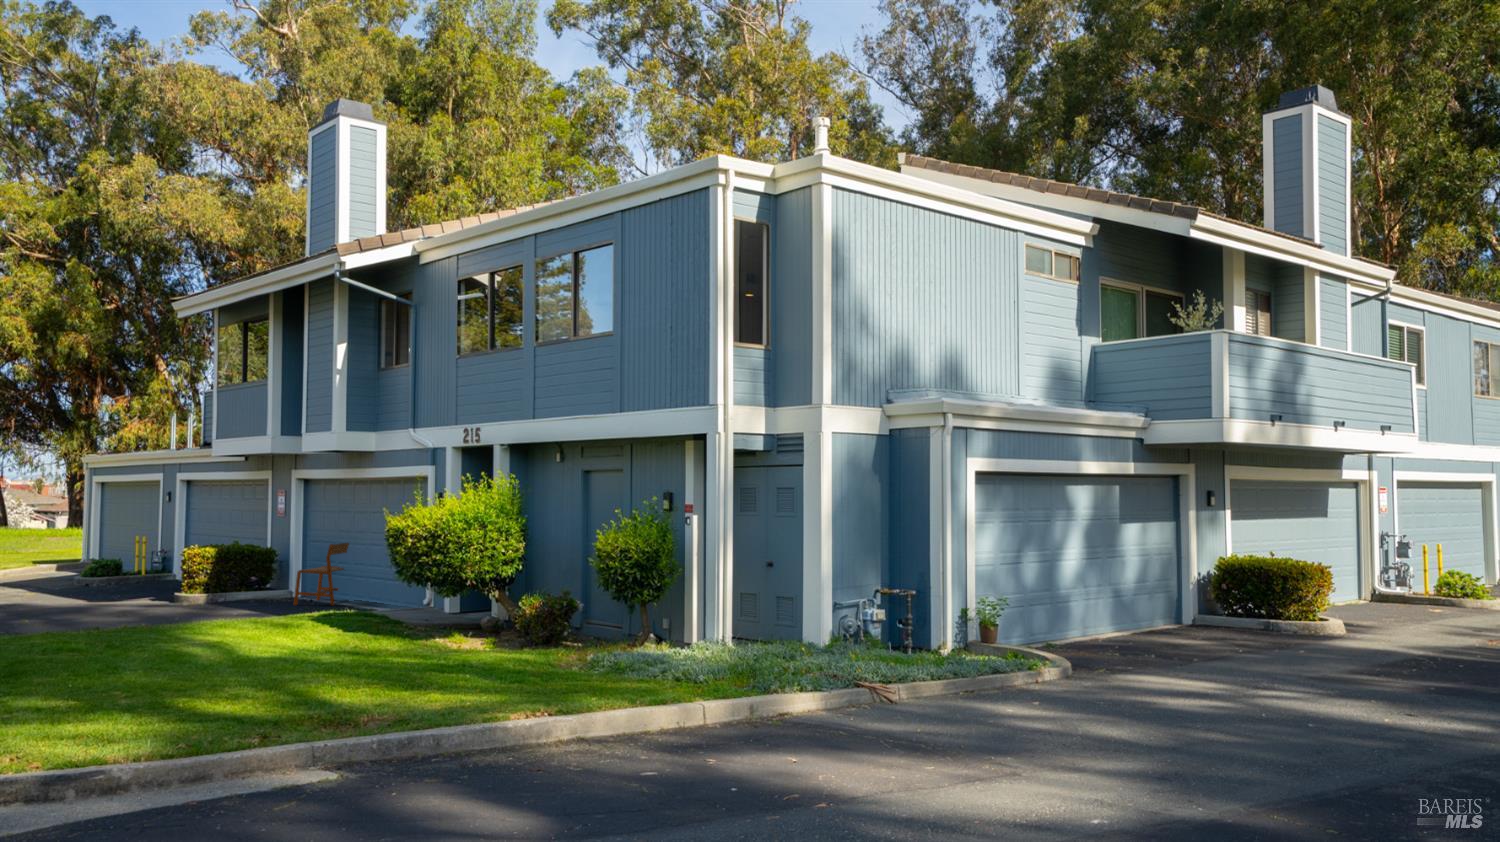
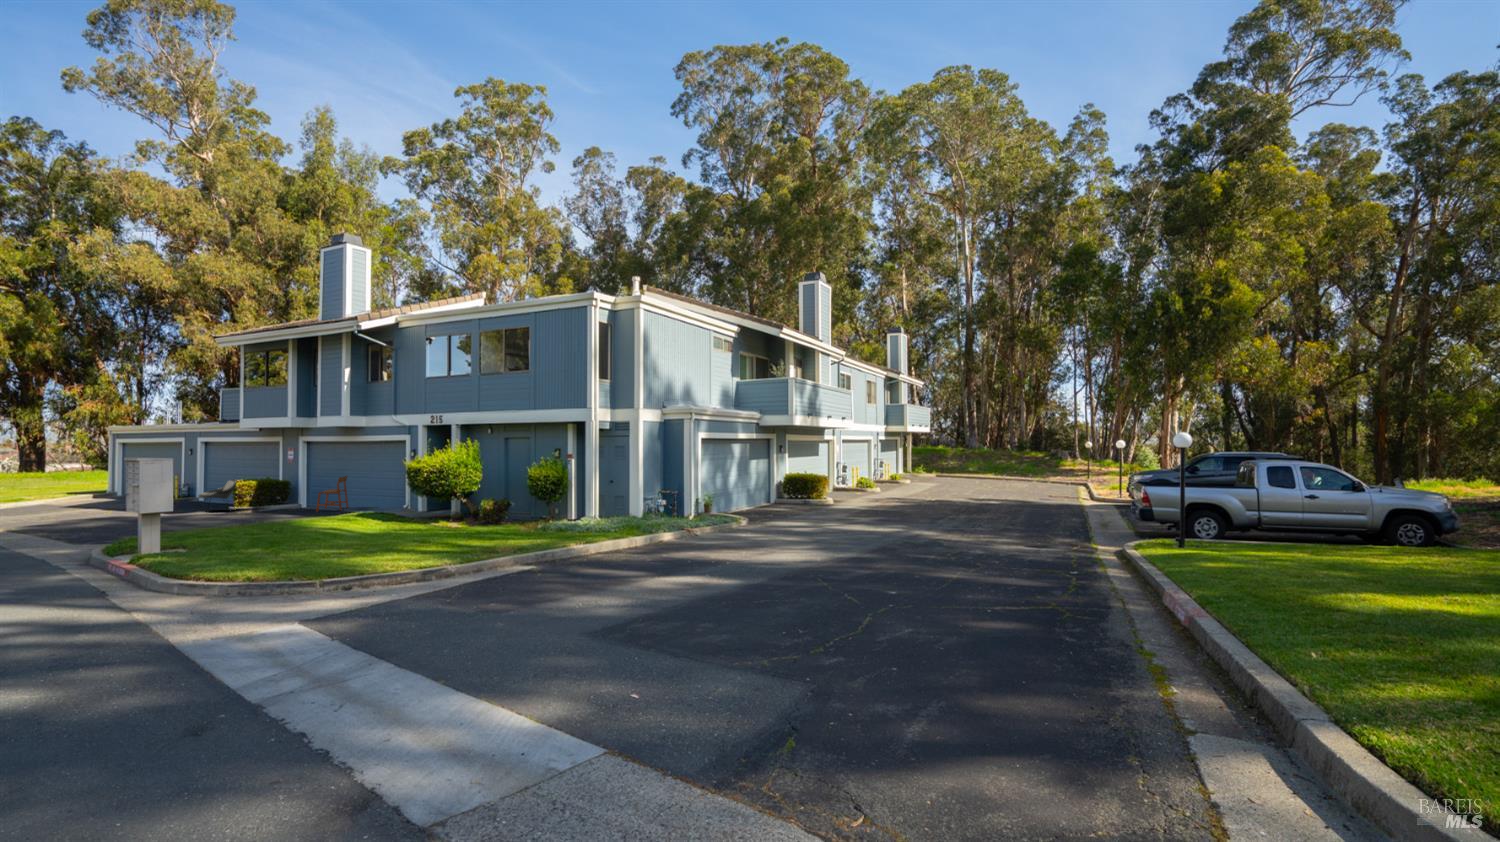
lounge chair: none [135,544,190,600] -> present [198,480,236,512]

